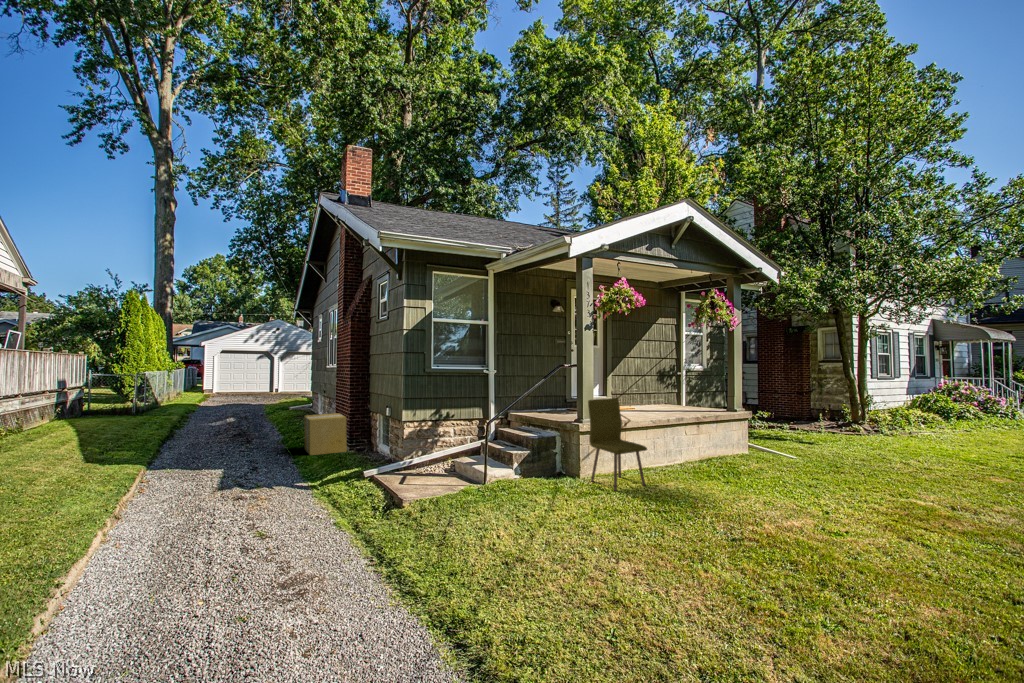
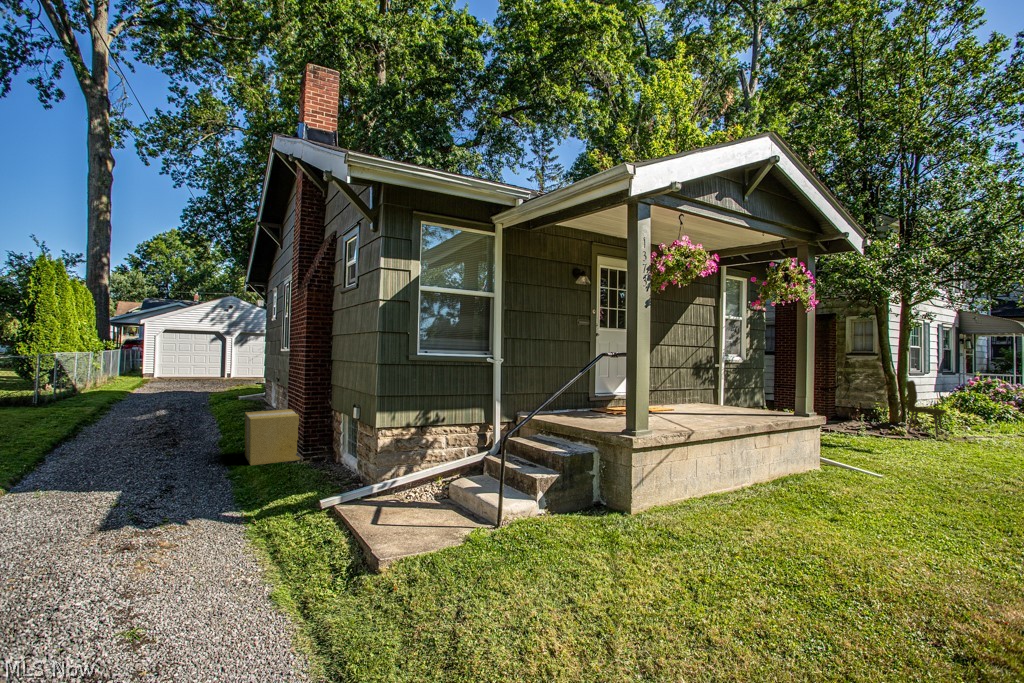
chair: present [588,398,647,491] -> present [906,380,947,437]

